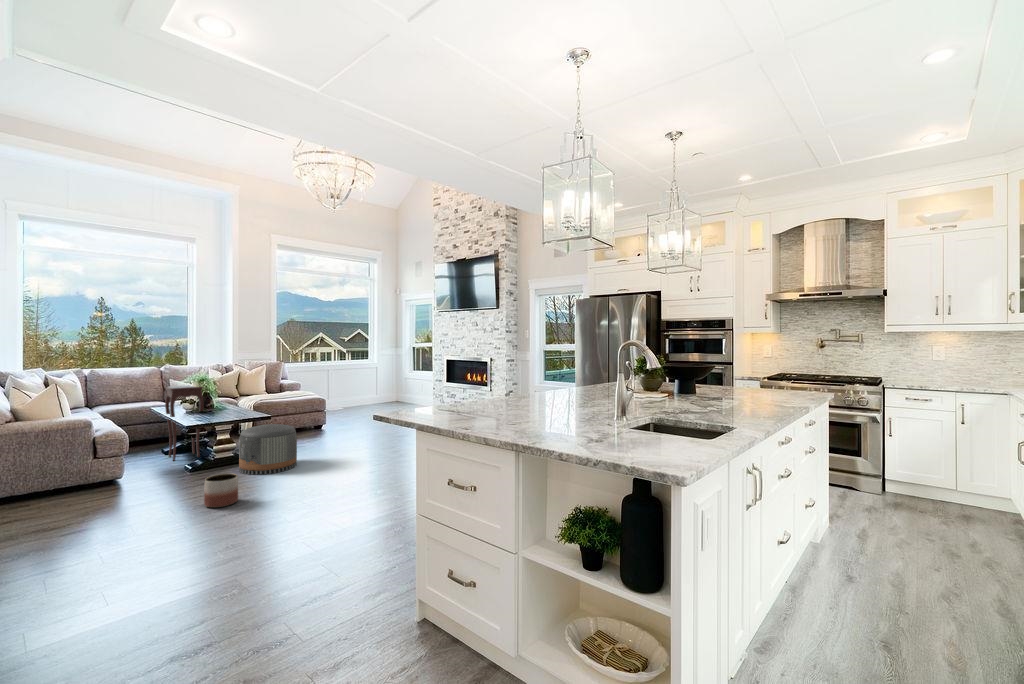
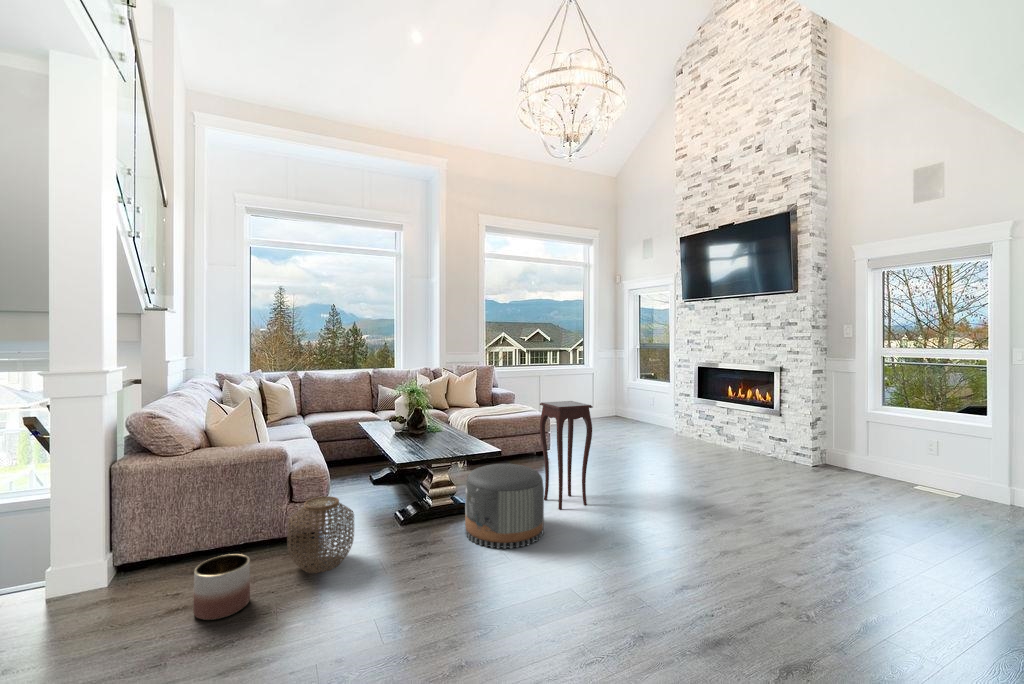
side table: present [165,385,204,461] -> present [540,401,593,509]
woven basket: none [99,448,152,496] -> present [288,496,354,573]
planter: present [204,474,238,508] -> present [193,554,250,620]

